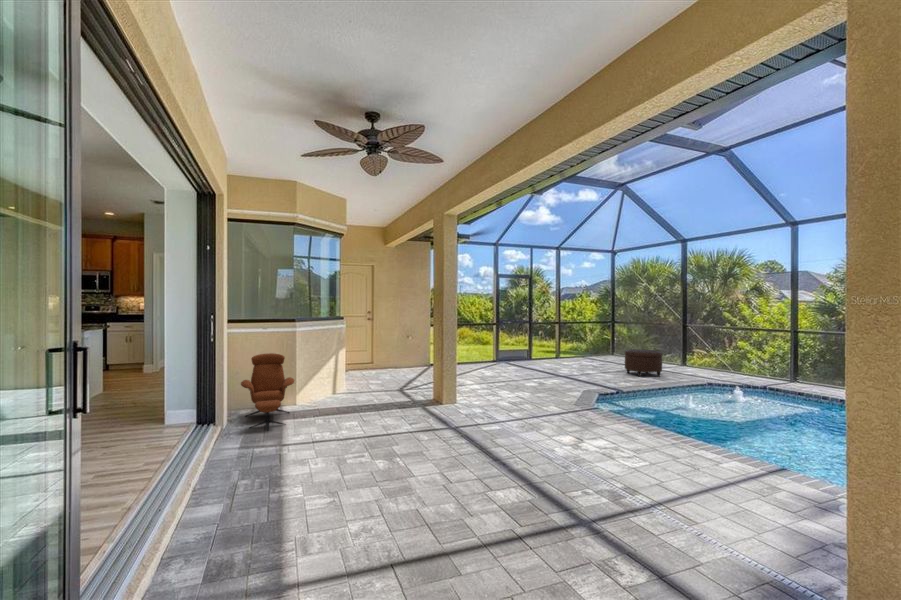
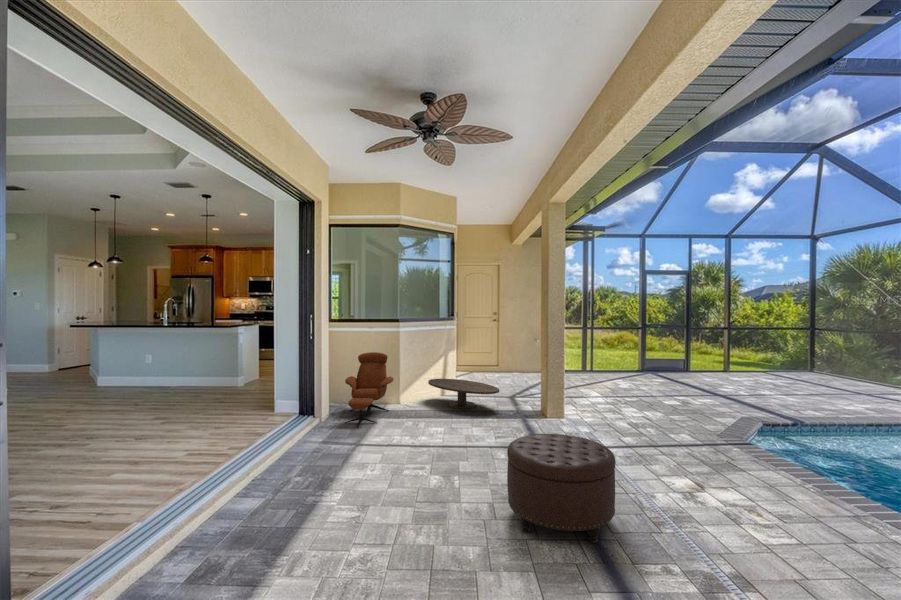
ottoman: present [625,349,662,377] -> present [507,433,616,543]
coffee table: none [323,377,399,405] -> present [428,379,499,409]

